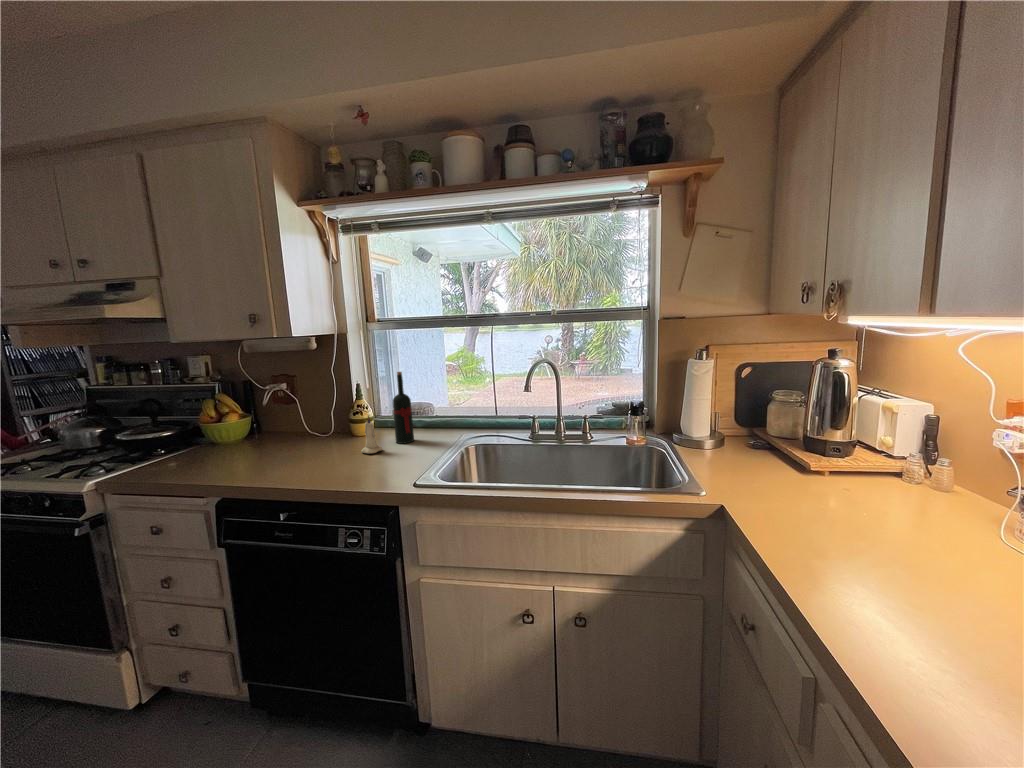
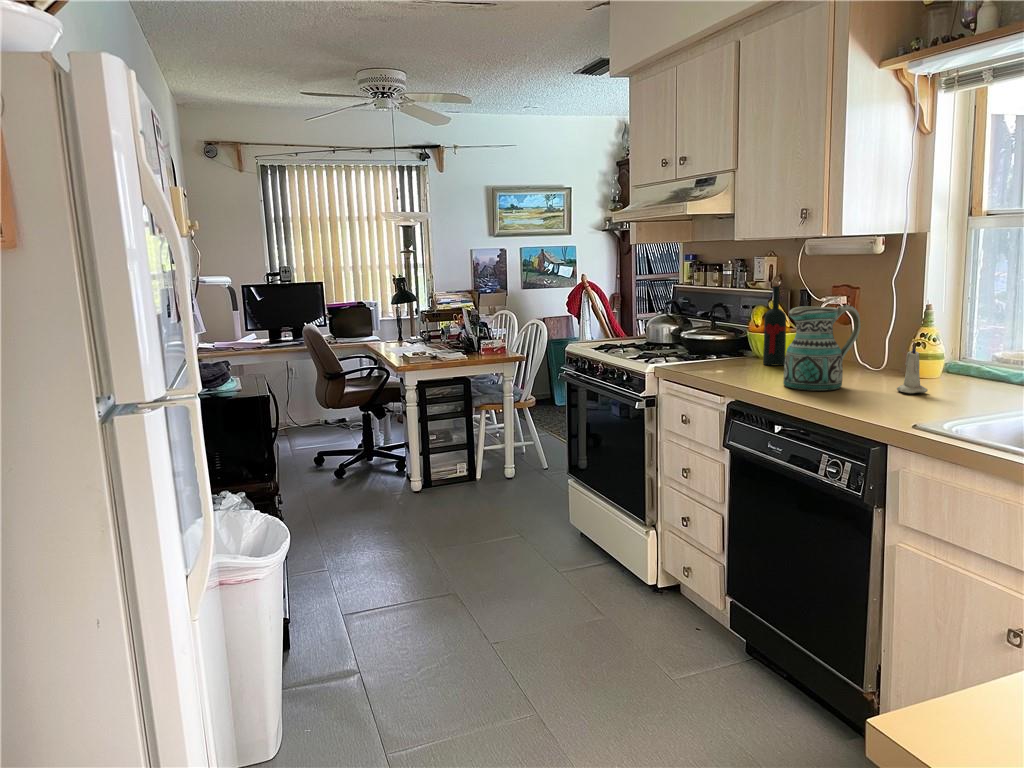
wine bottle: present [393,372,414,444] -> present [763,283,786,366]
ceramic pitcher: none [265,393,324,473] -> present [783,305,861,391]

